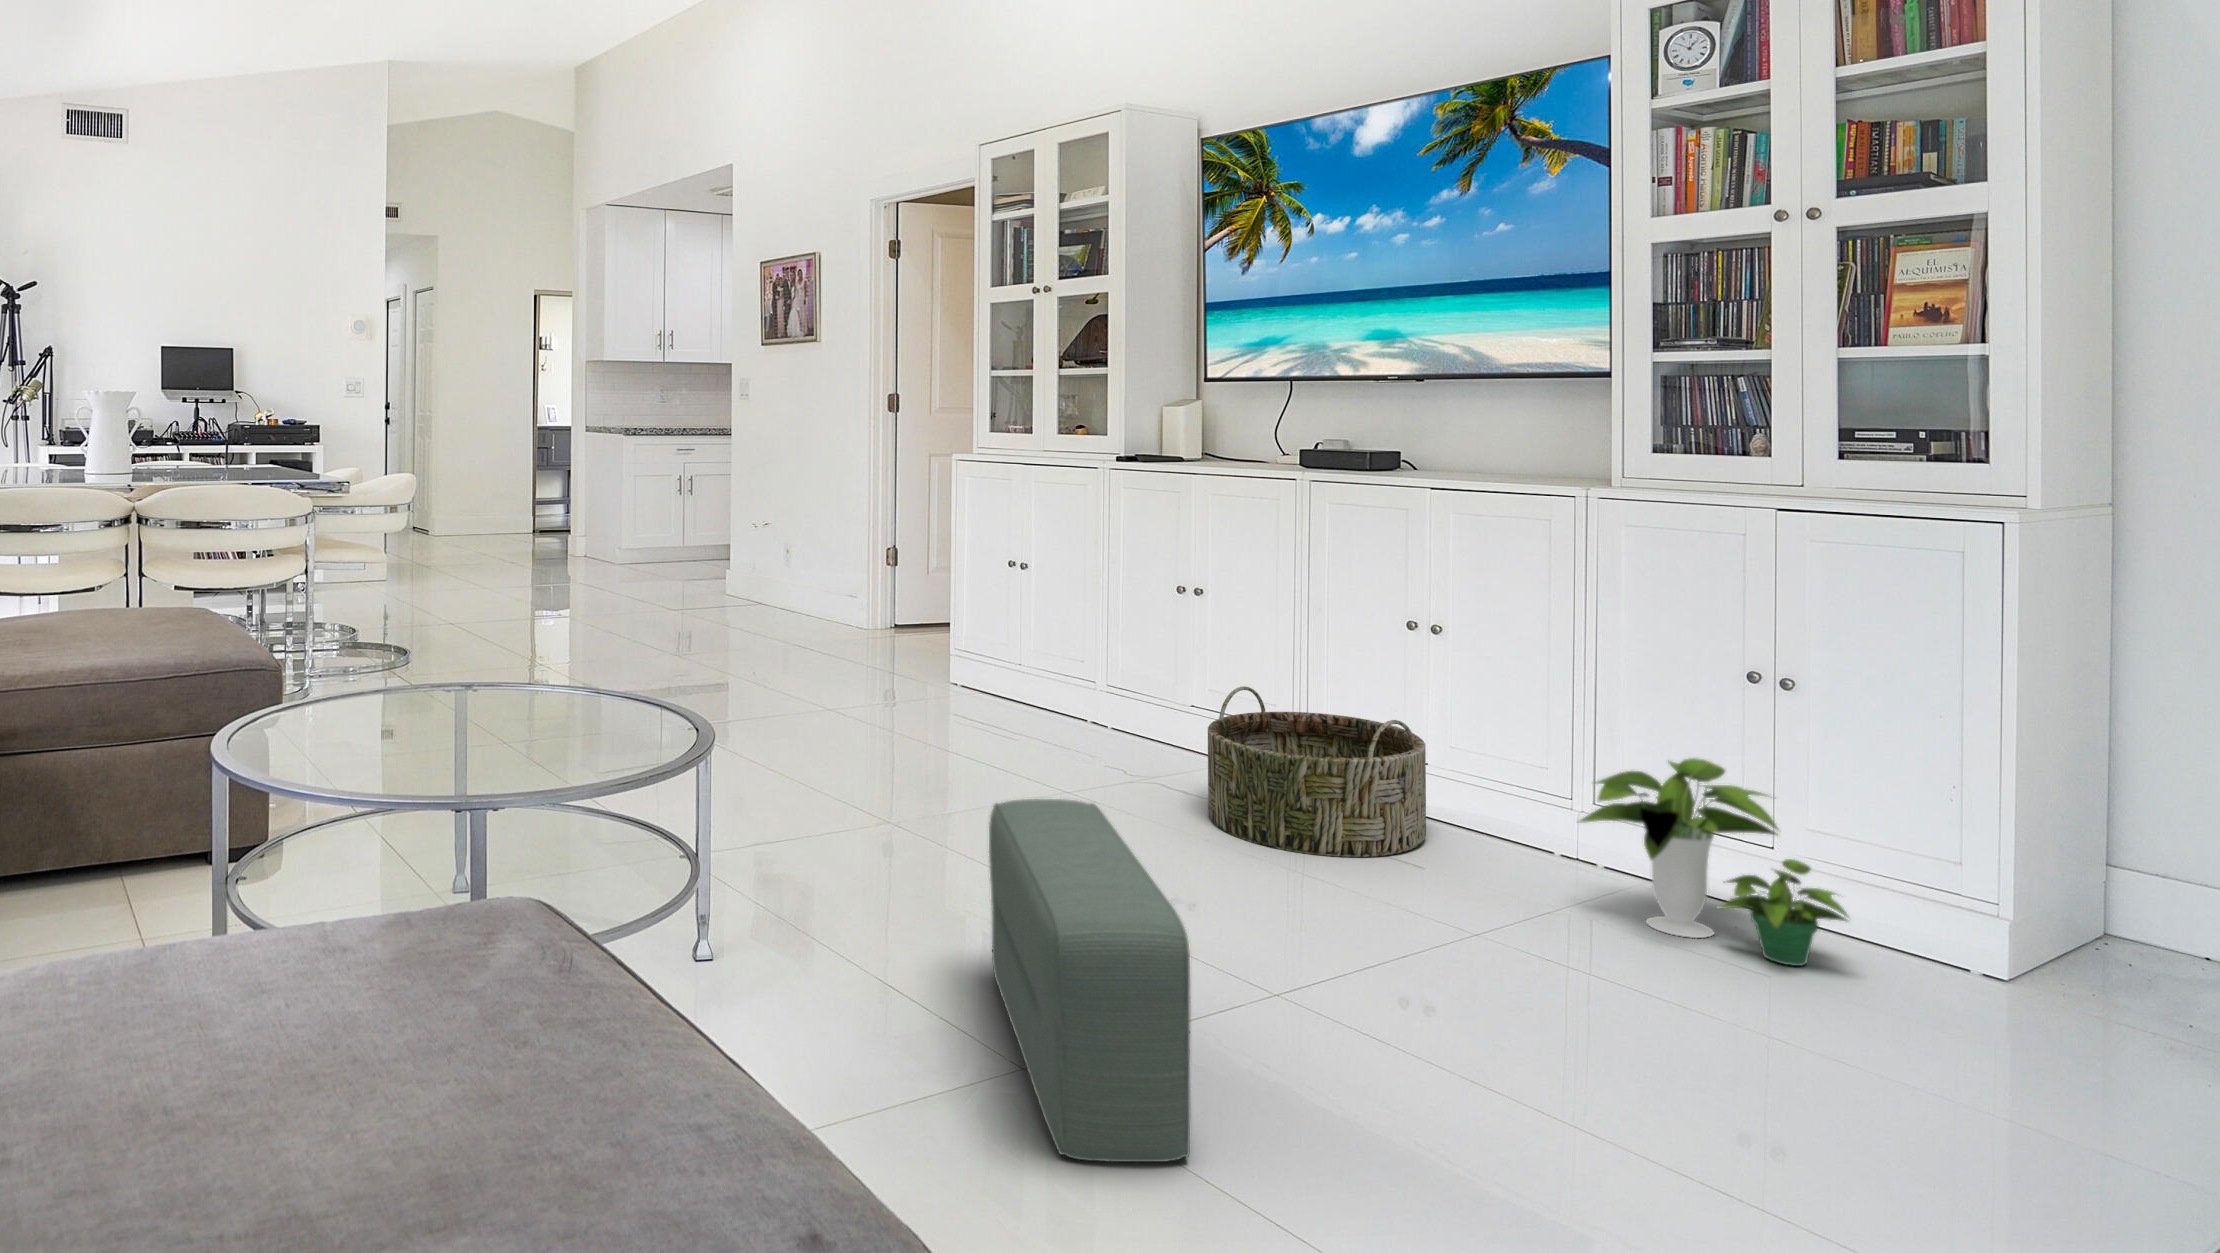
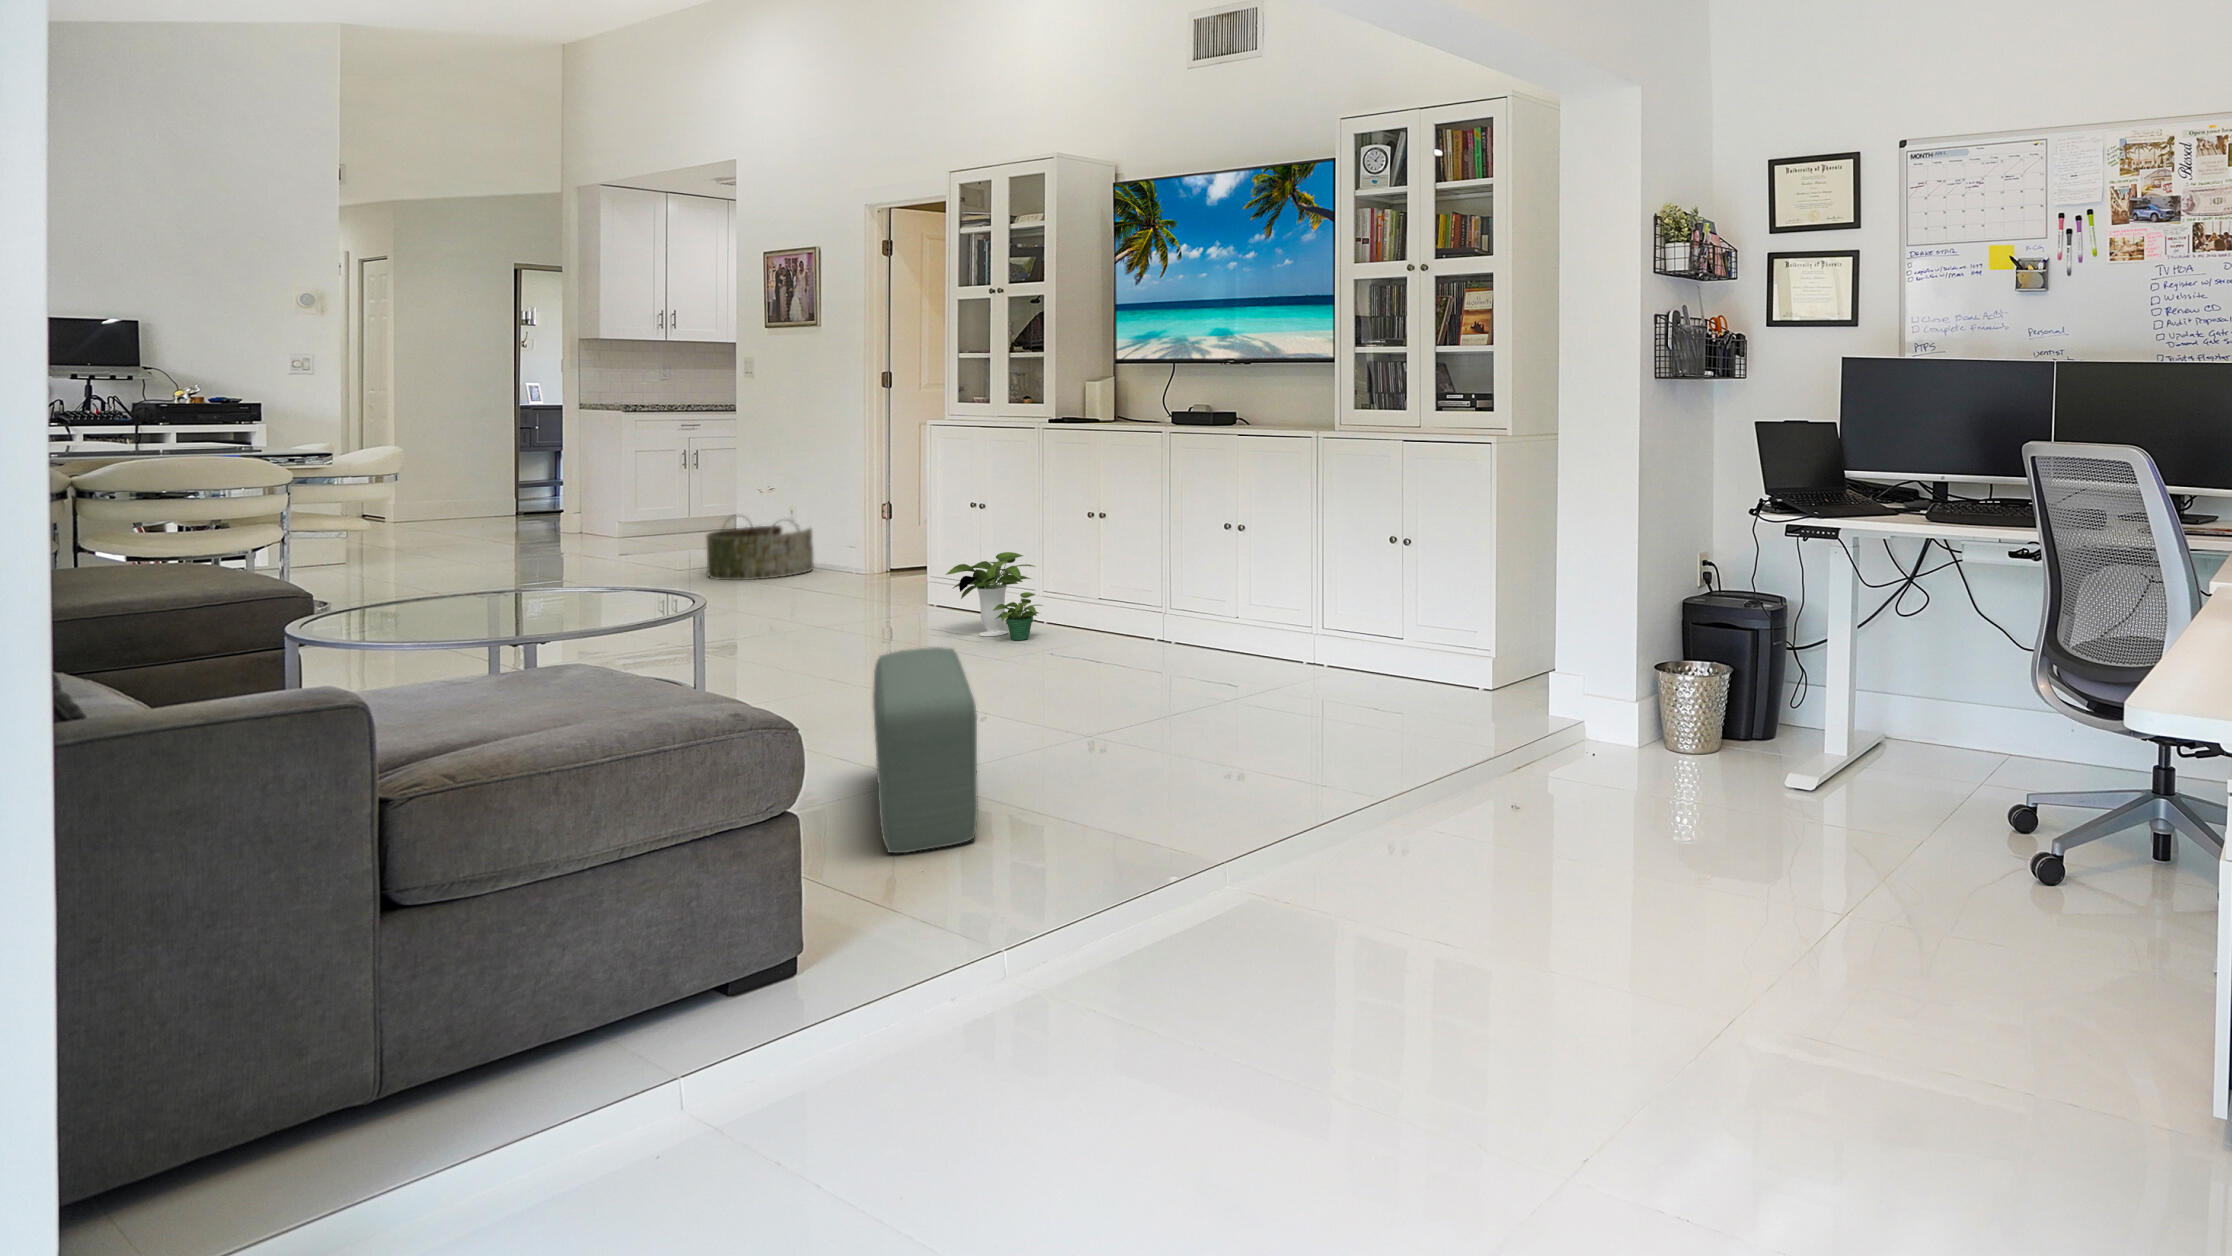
basket: present [1208,686,1426,857] -> present [707,515,814,580]
potted plant: present [1577,758,1848,966] -> present [946,552,1042,640]

